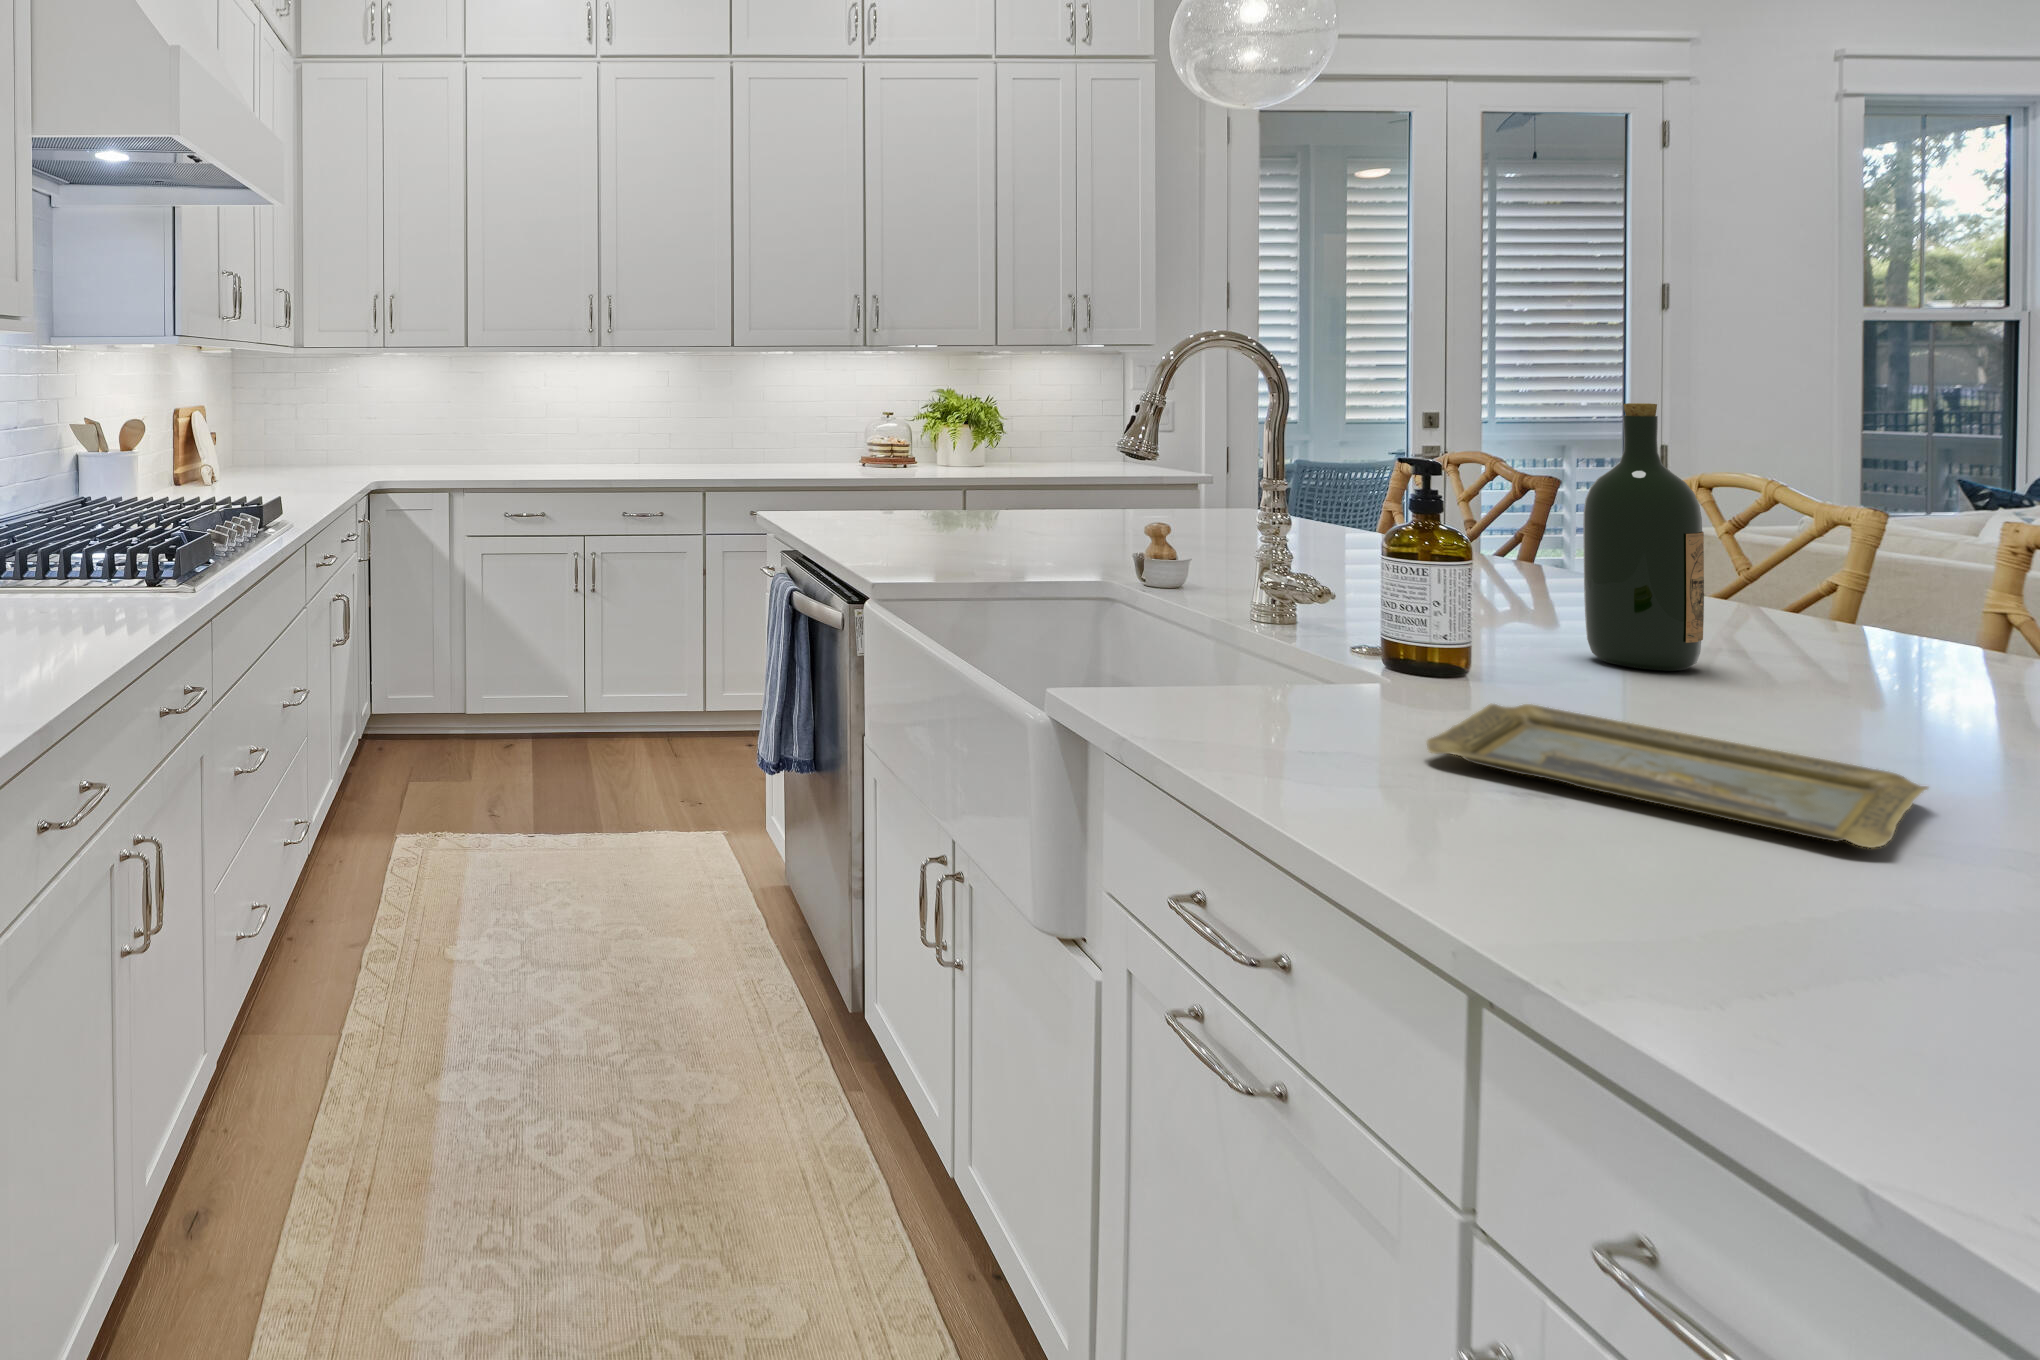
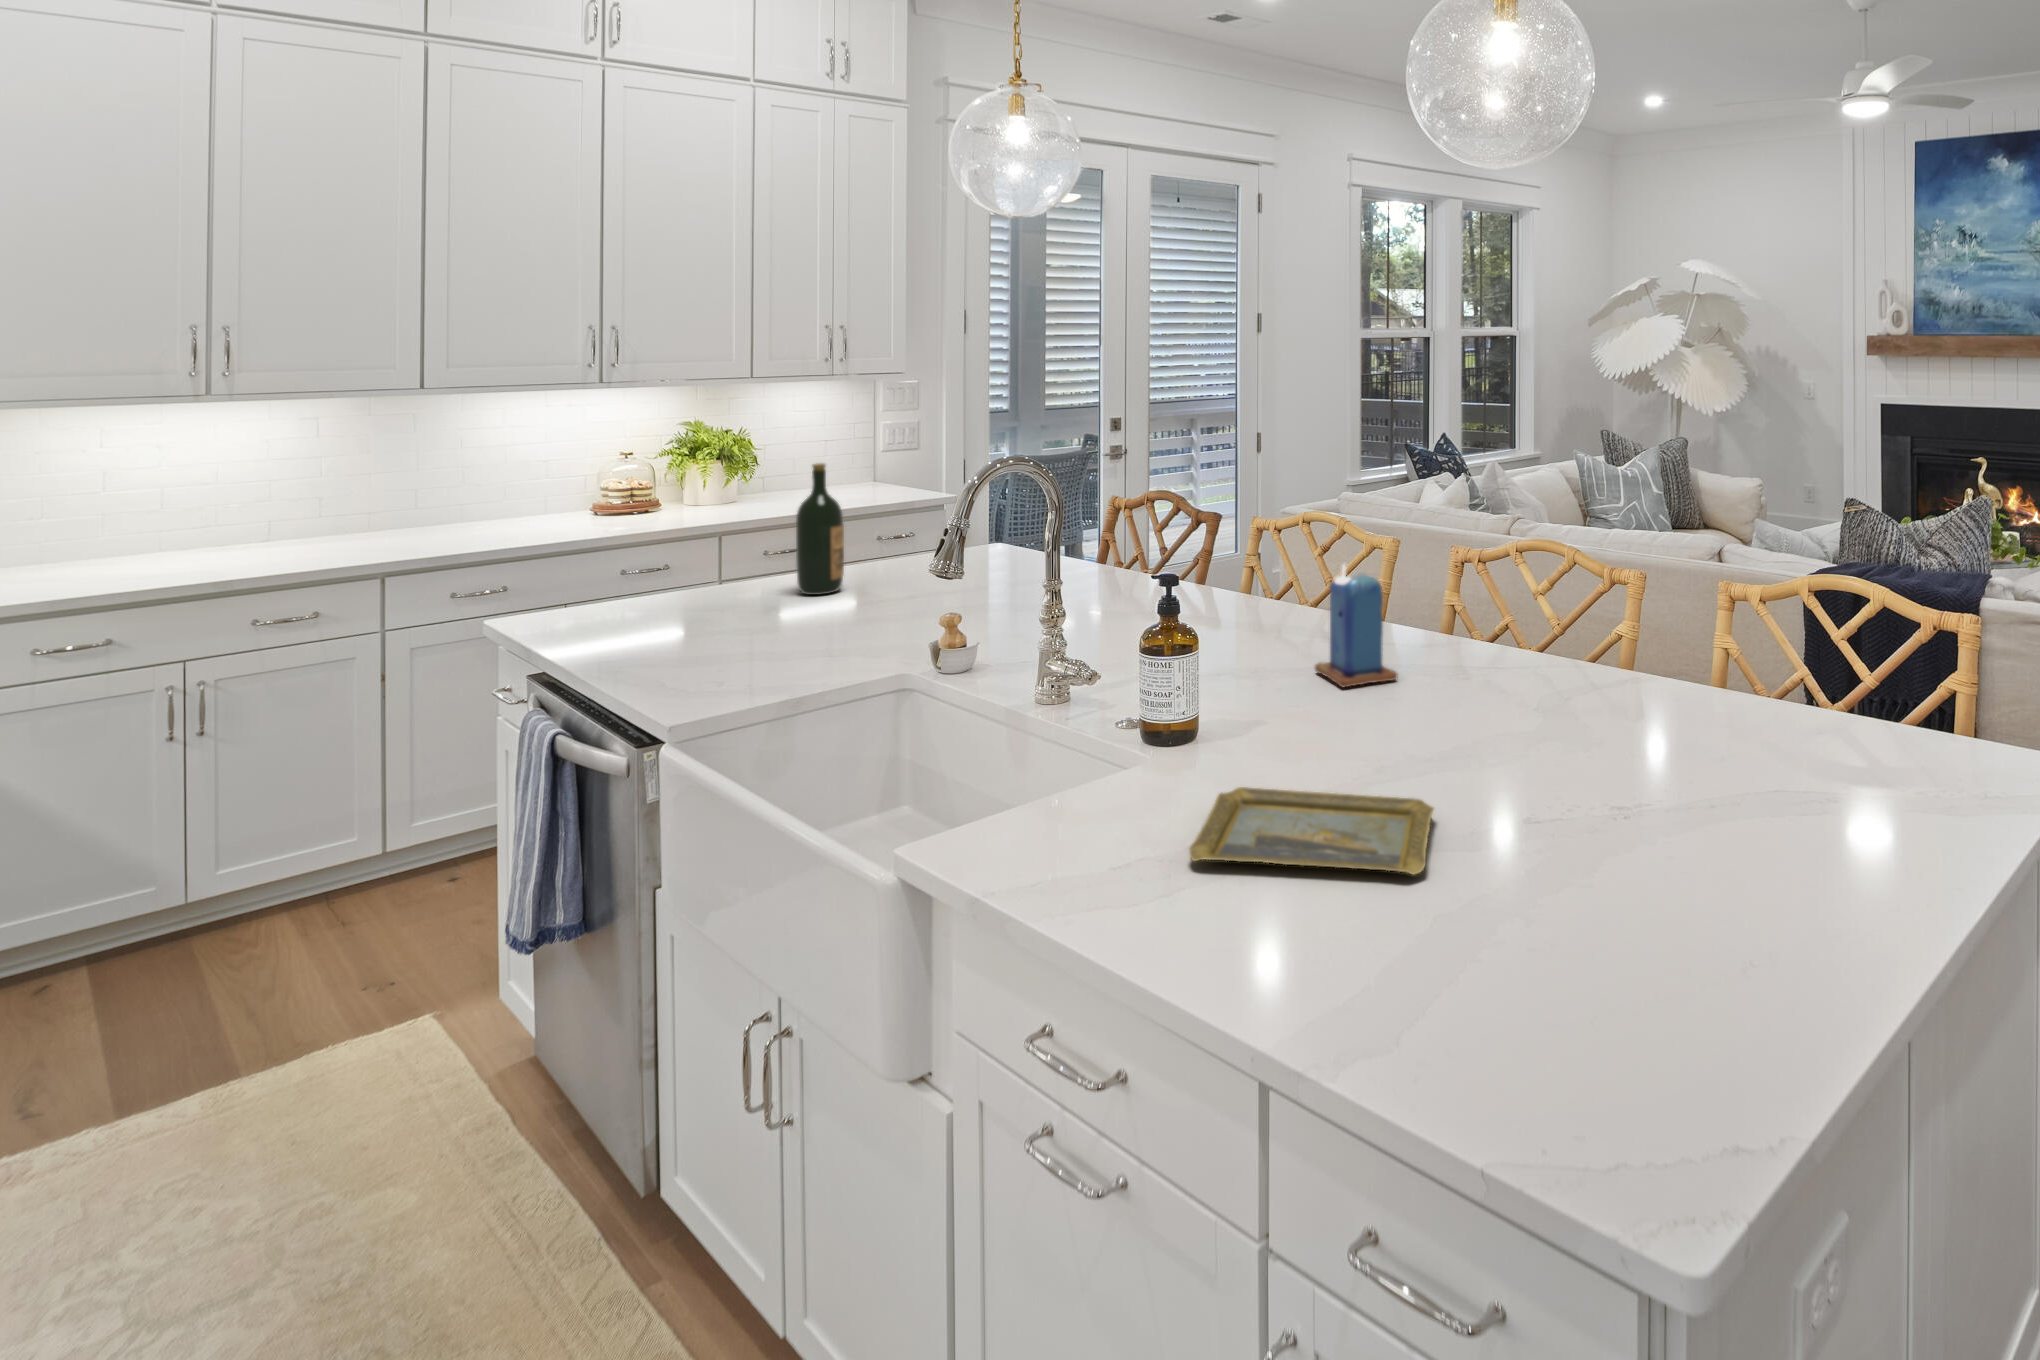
wine bottle: present [1583,403,1704,671] -> present [796,463,844,595]
candle: none [1707,483,1884,666] -> present [1315,565,1397,687]

